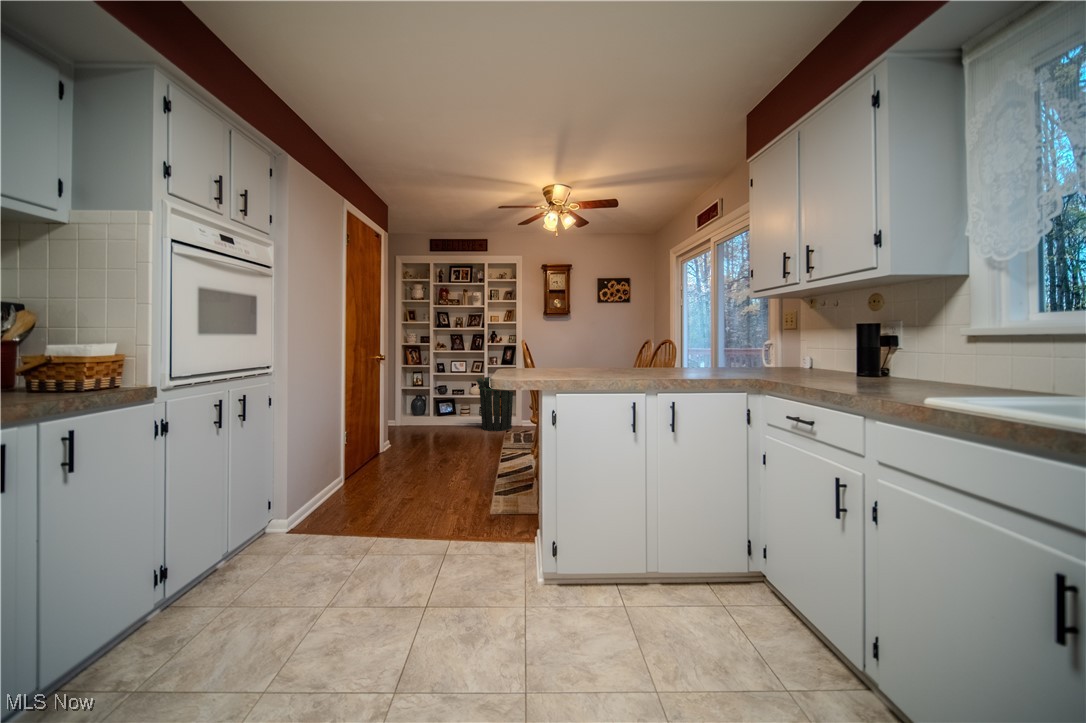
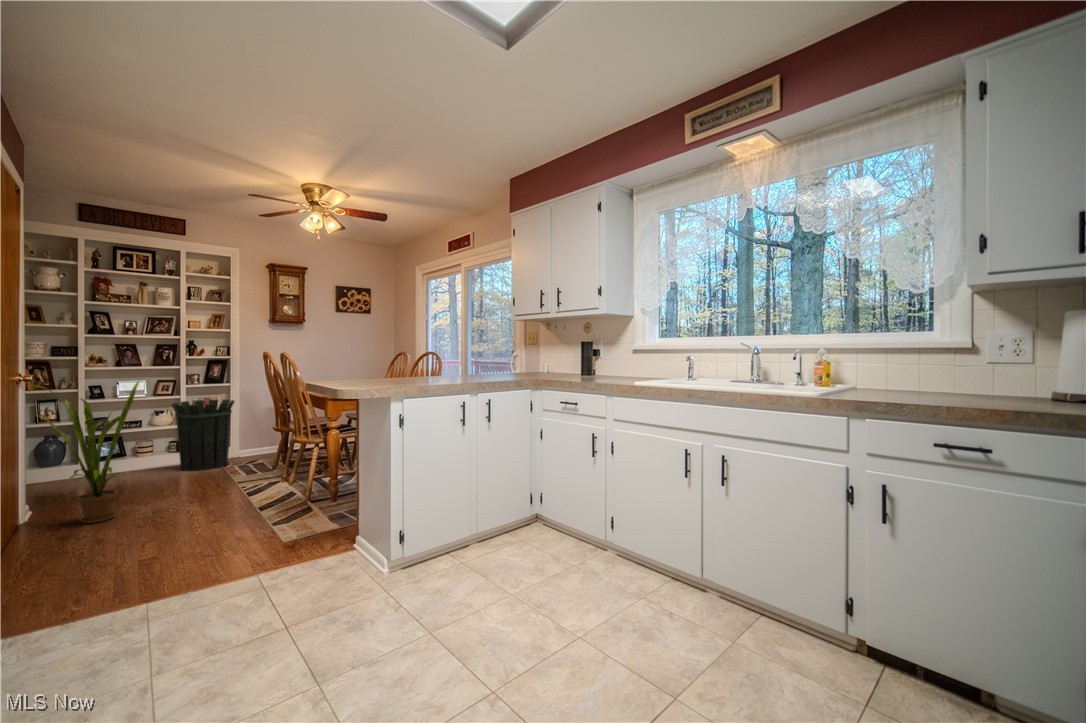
house plant: none [375,362,437,463] -> present [33,382,139,523]

